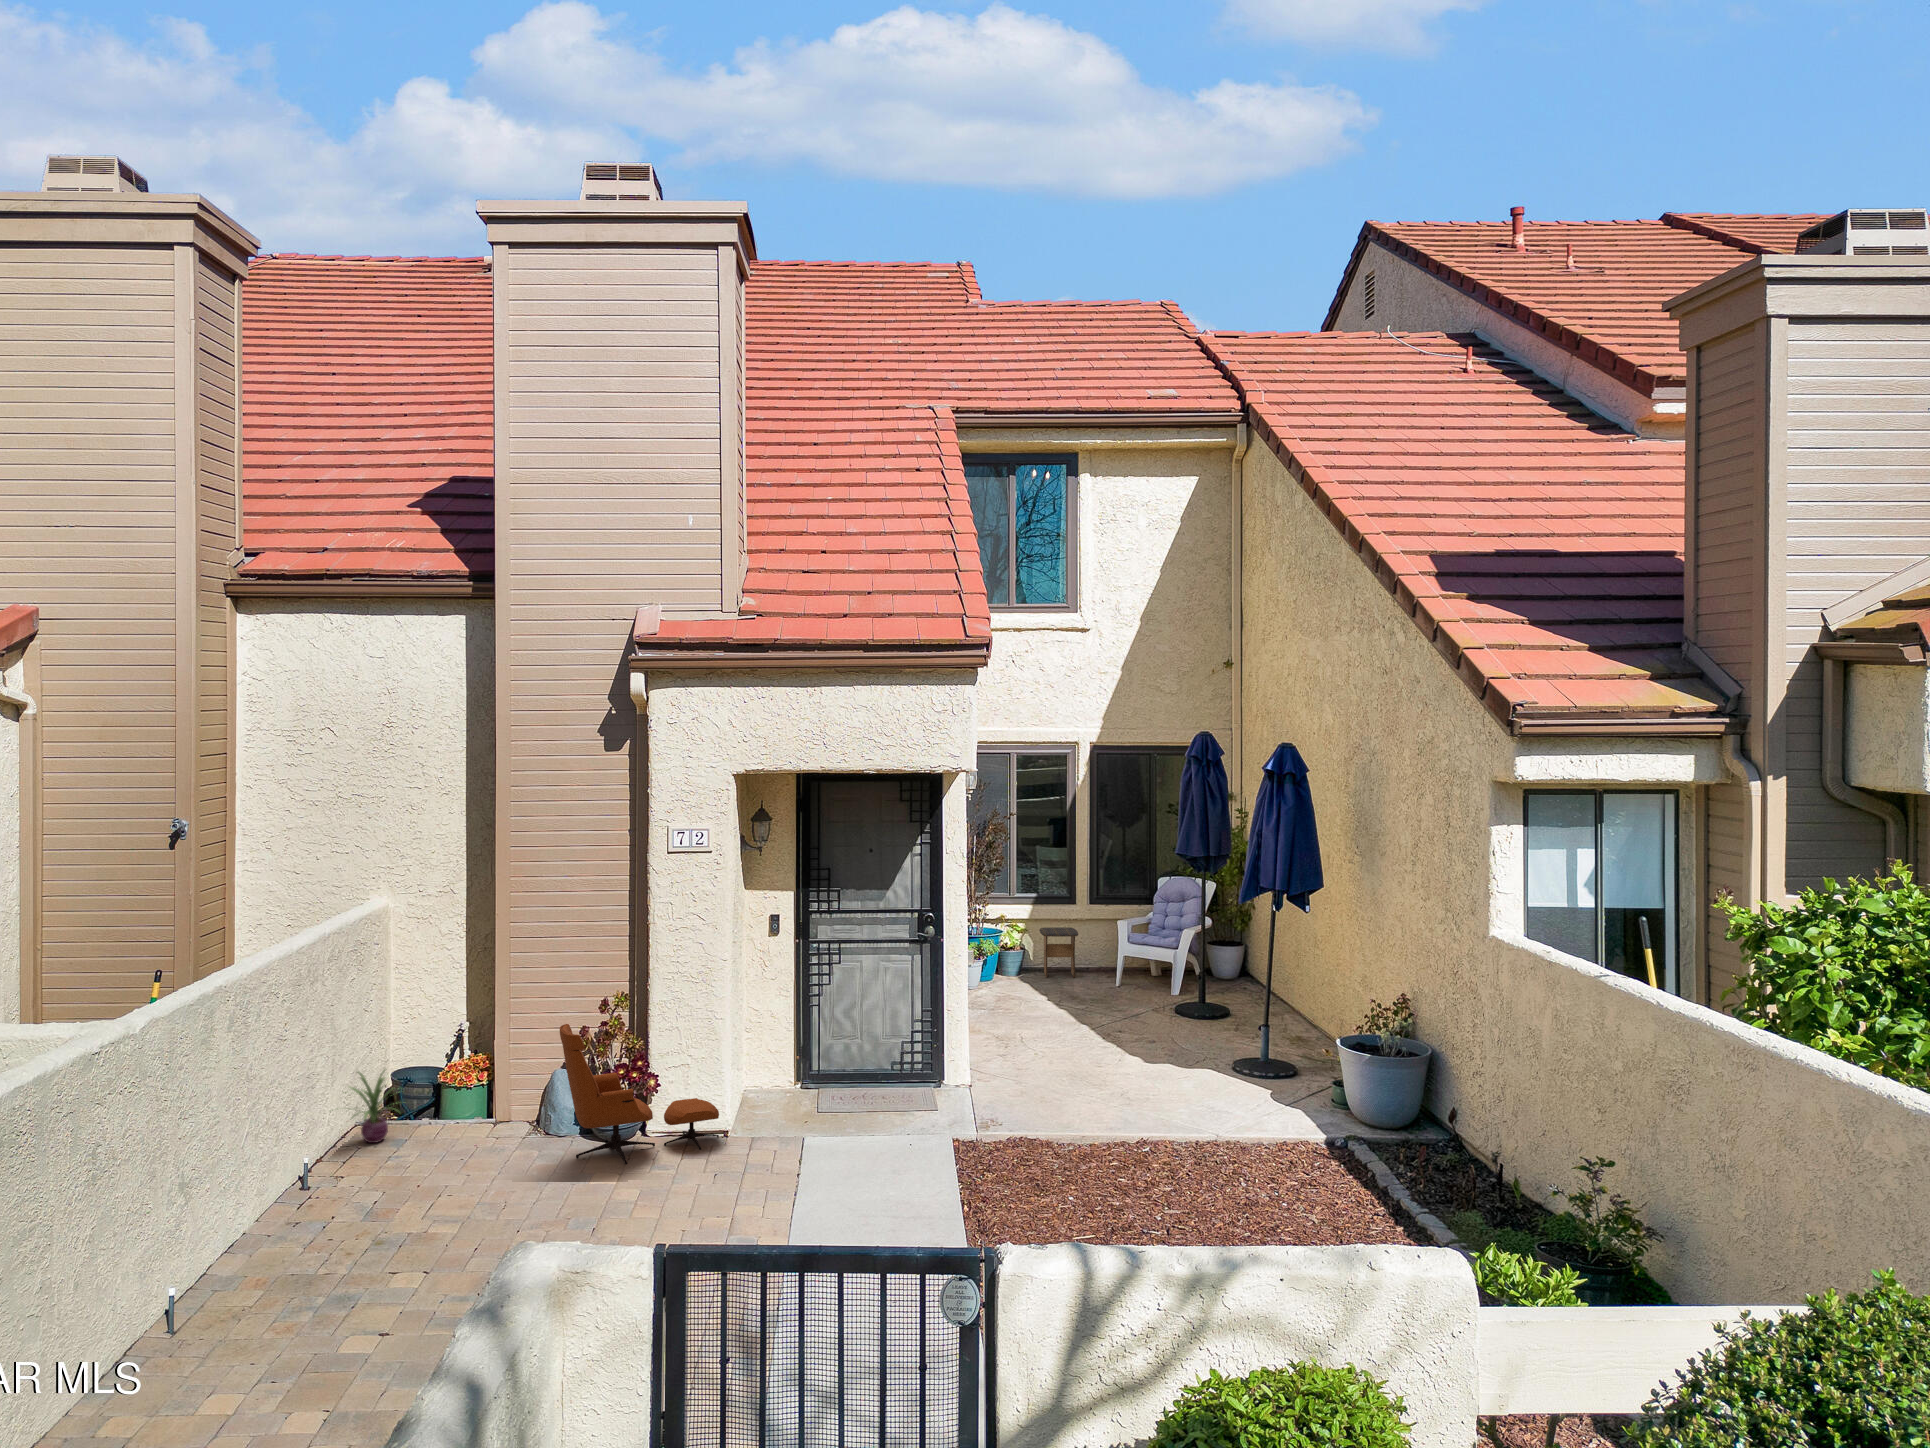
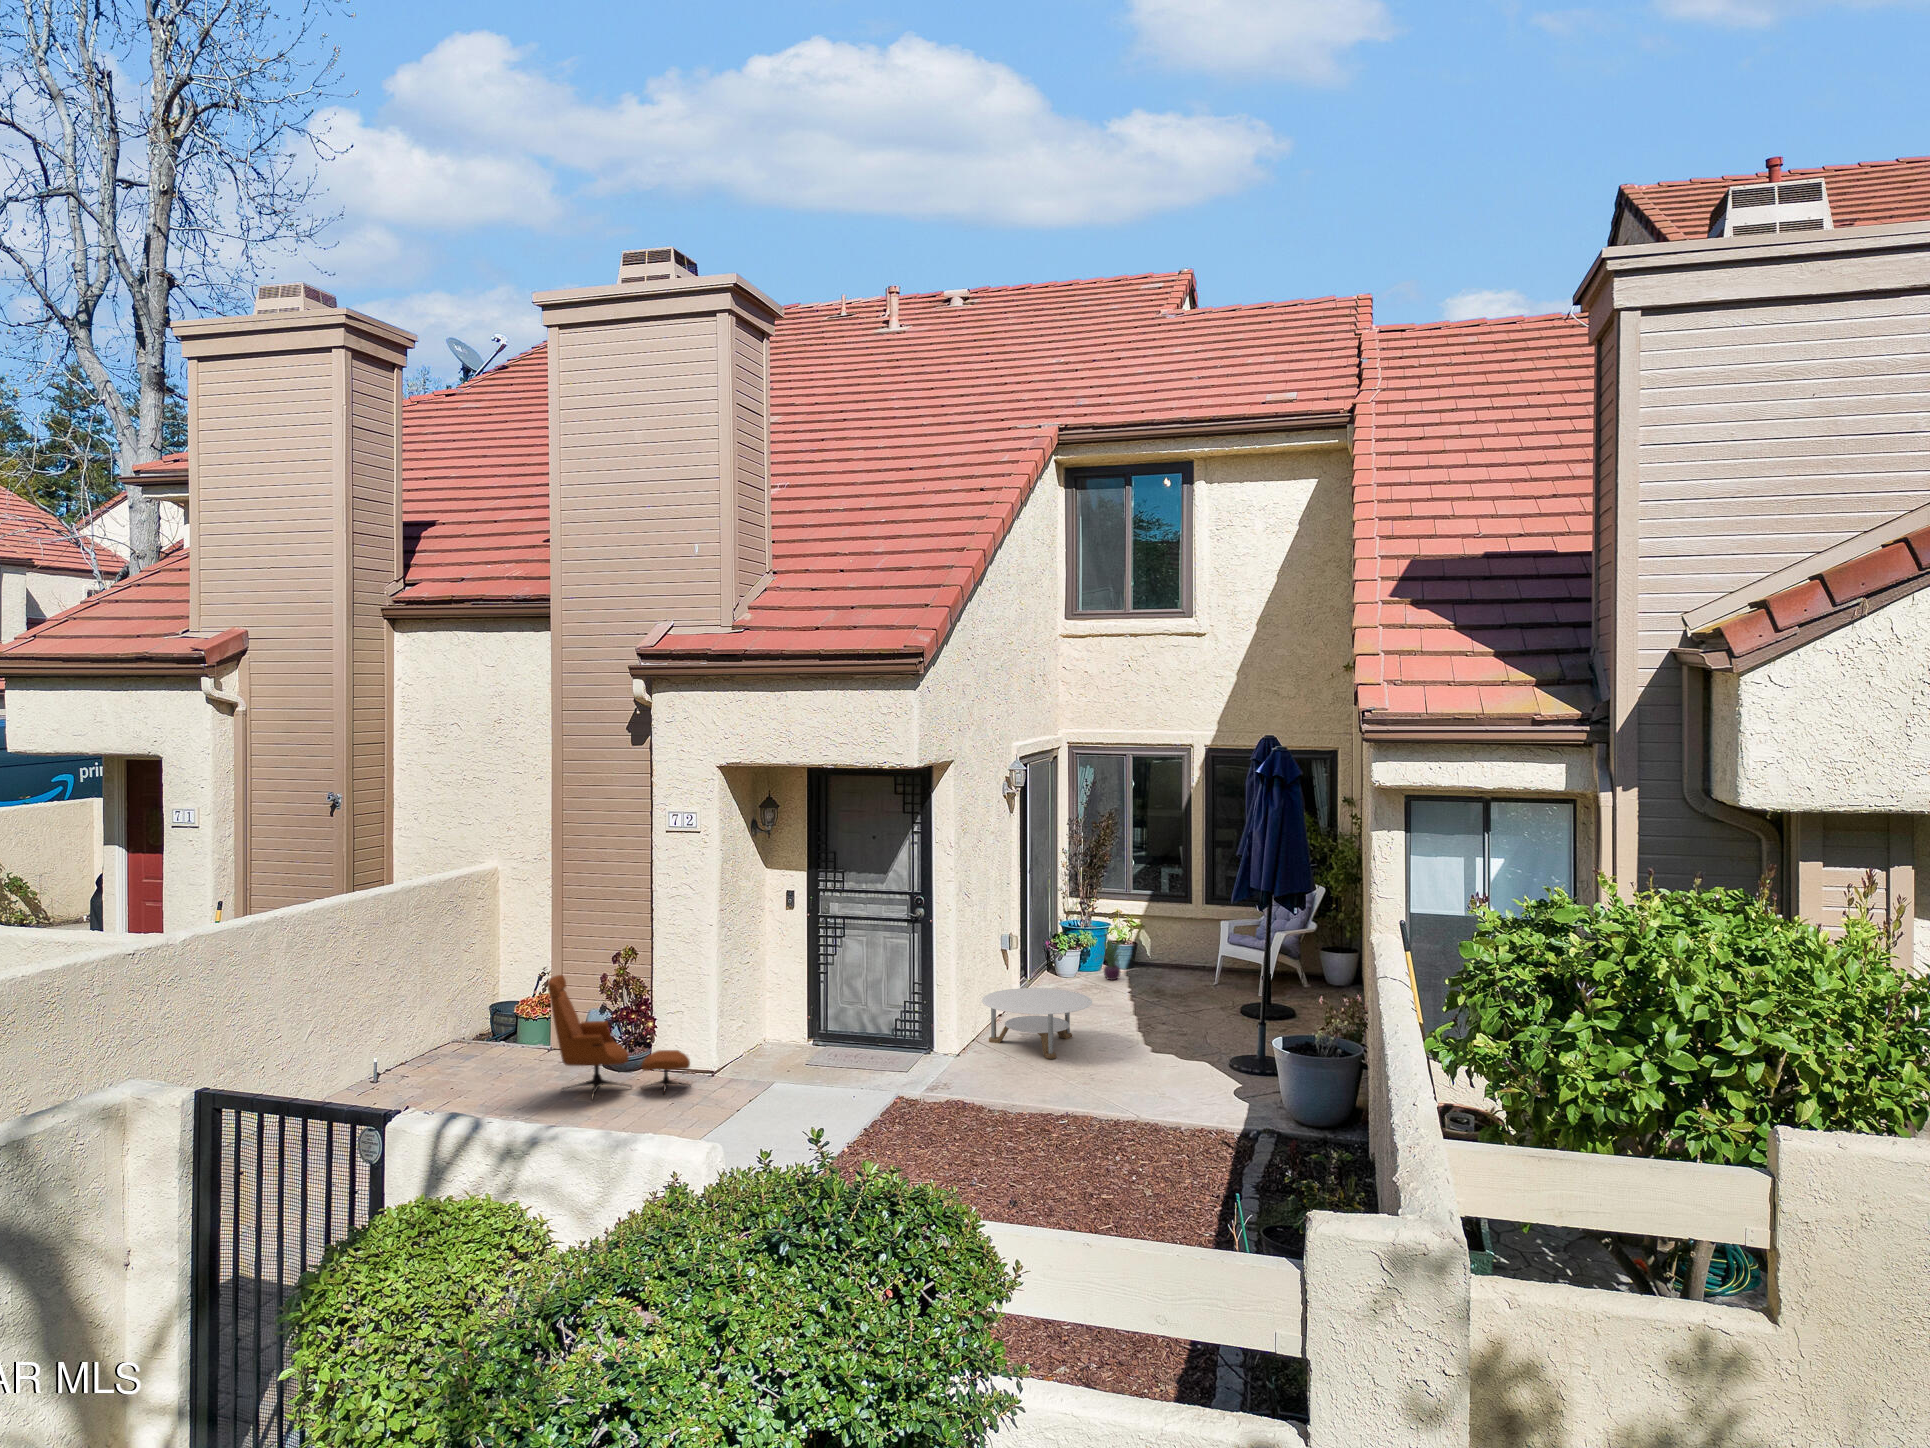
stool: present [1039,927,1078,978] -> none [1147,925,1187,976]
round table: none [965,1000,1079,1071] -> present [982,988,1092,1059]
decorative plant: present [350,1070,400,1143] -> present [1096,934,1120,980]

